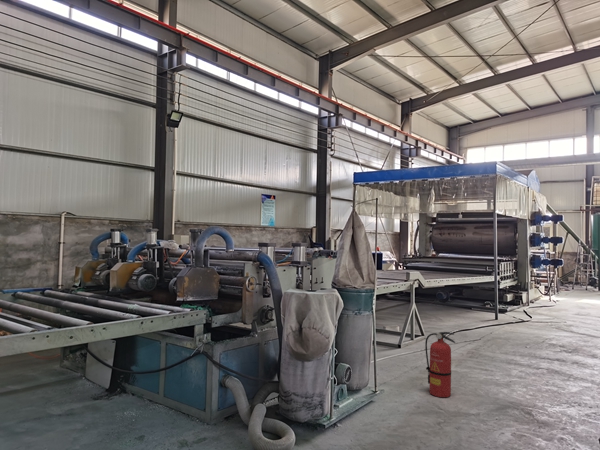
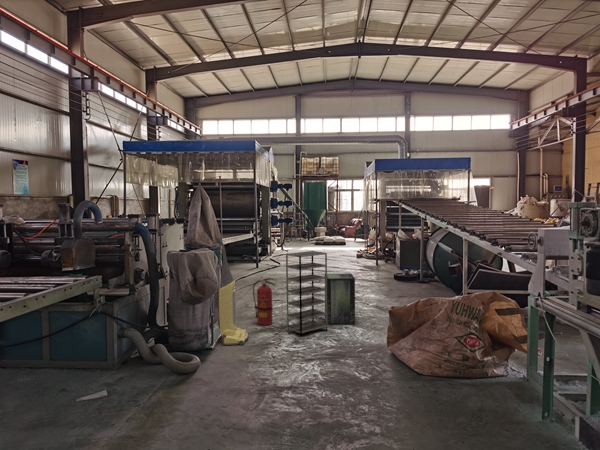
vacuum cleaner: none [358,268,404,416] -> present [215,237,249,345]
shelving unit: none [460,301,528,430] -> present [286,251,327,337]
storage box: none [533,340,590,435] -> present [325,273,355,325]

